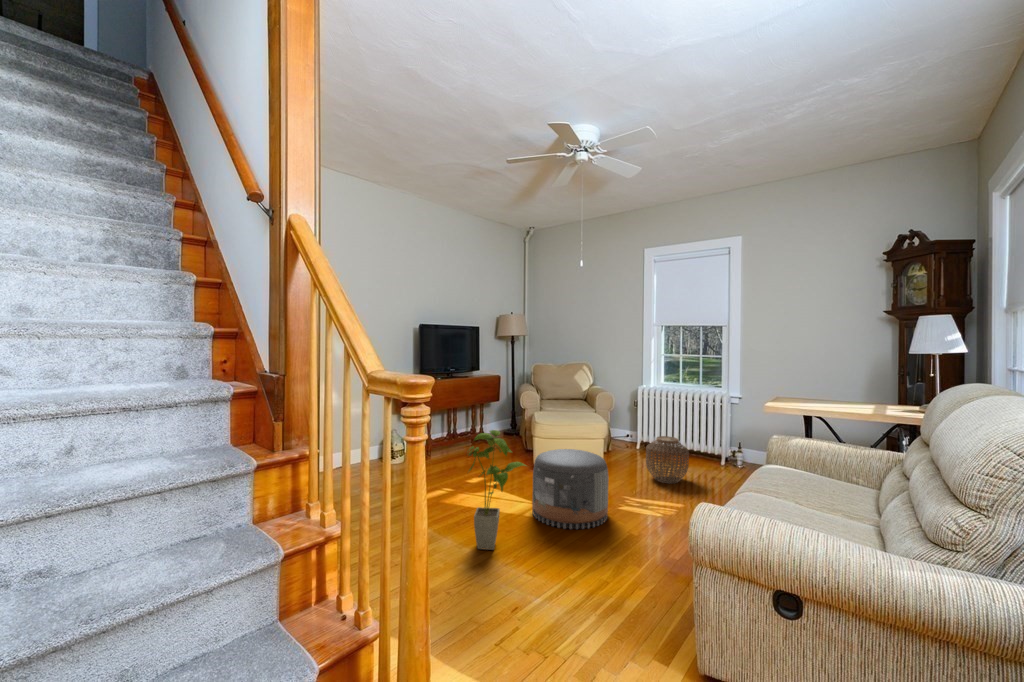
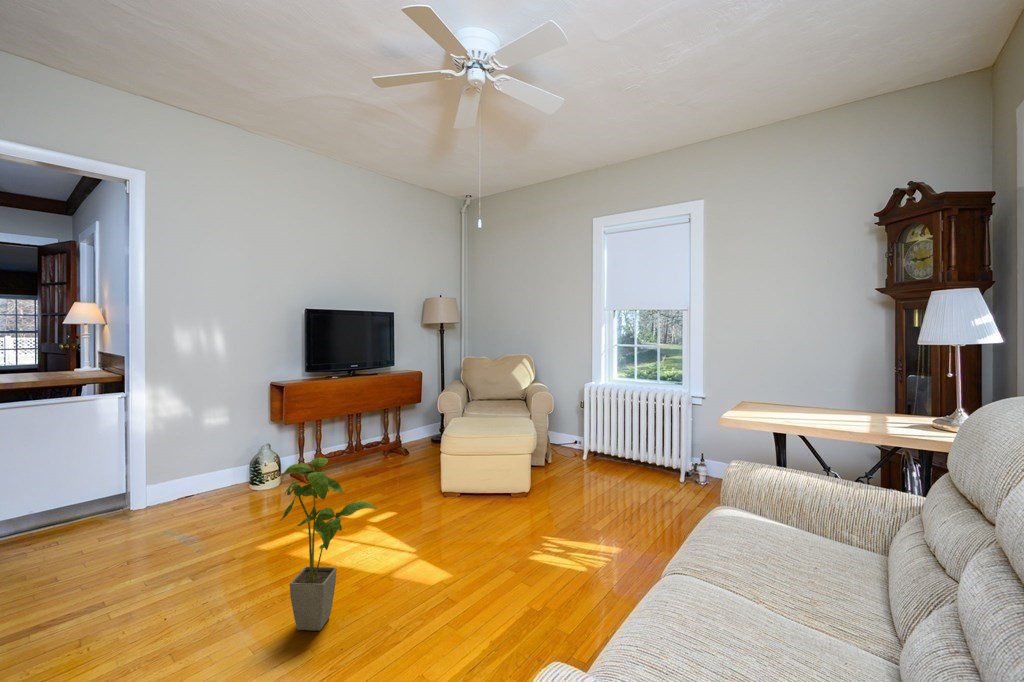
woven basket: present [646,436,689,483] -> none [580,449,633,510]
pouf: present [532,449,608,529] -> none [408,473,510,589]

